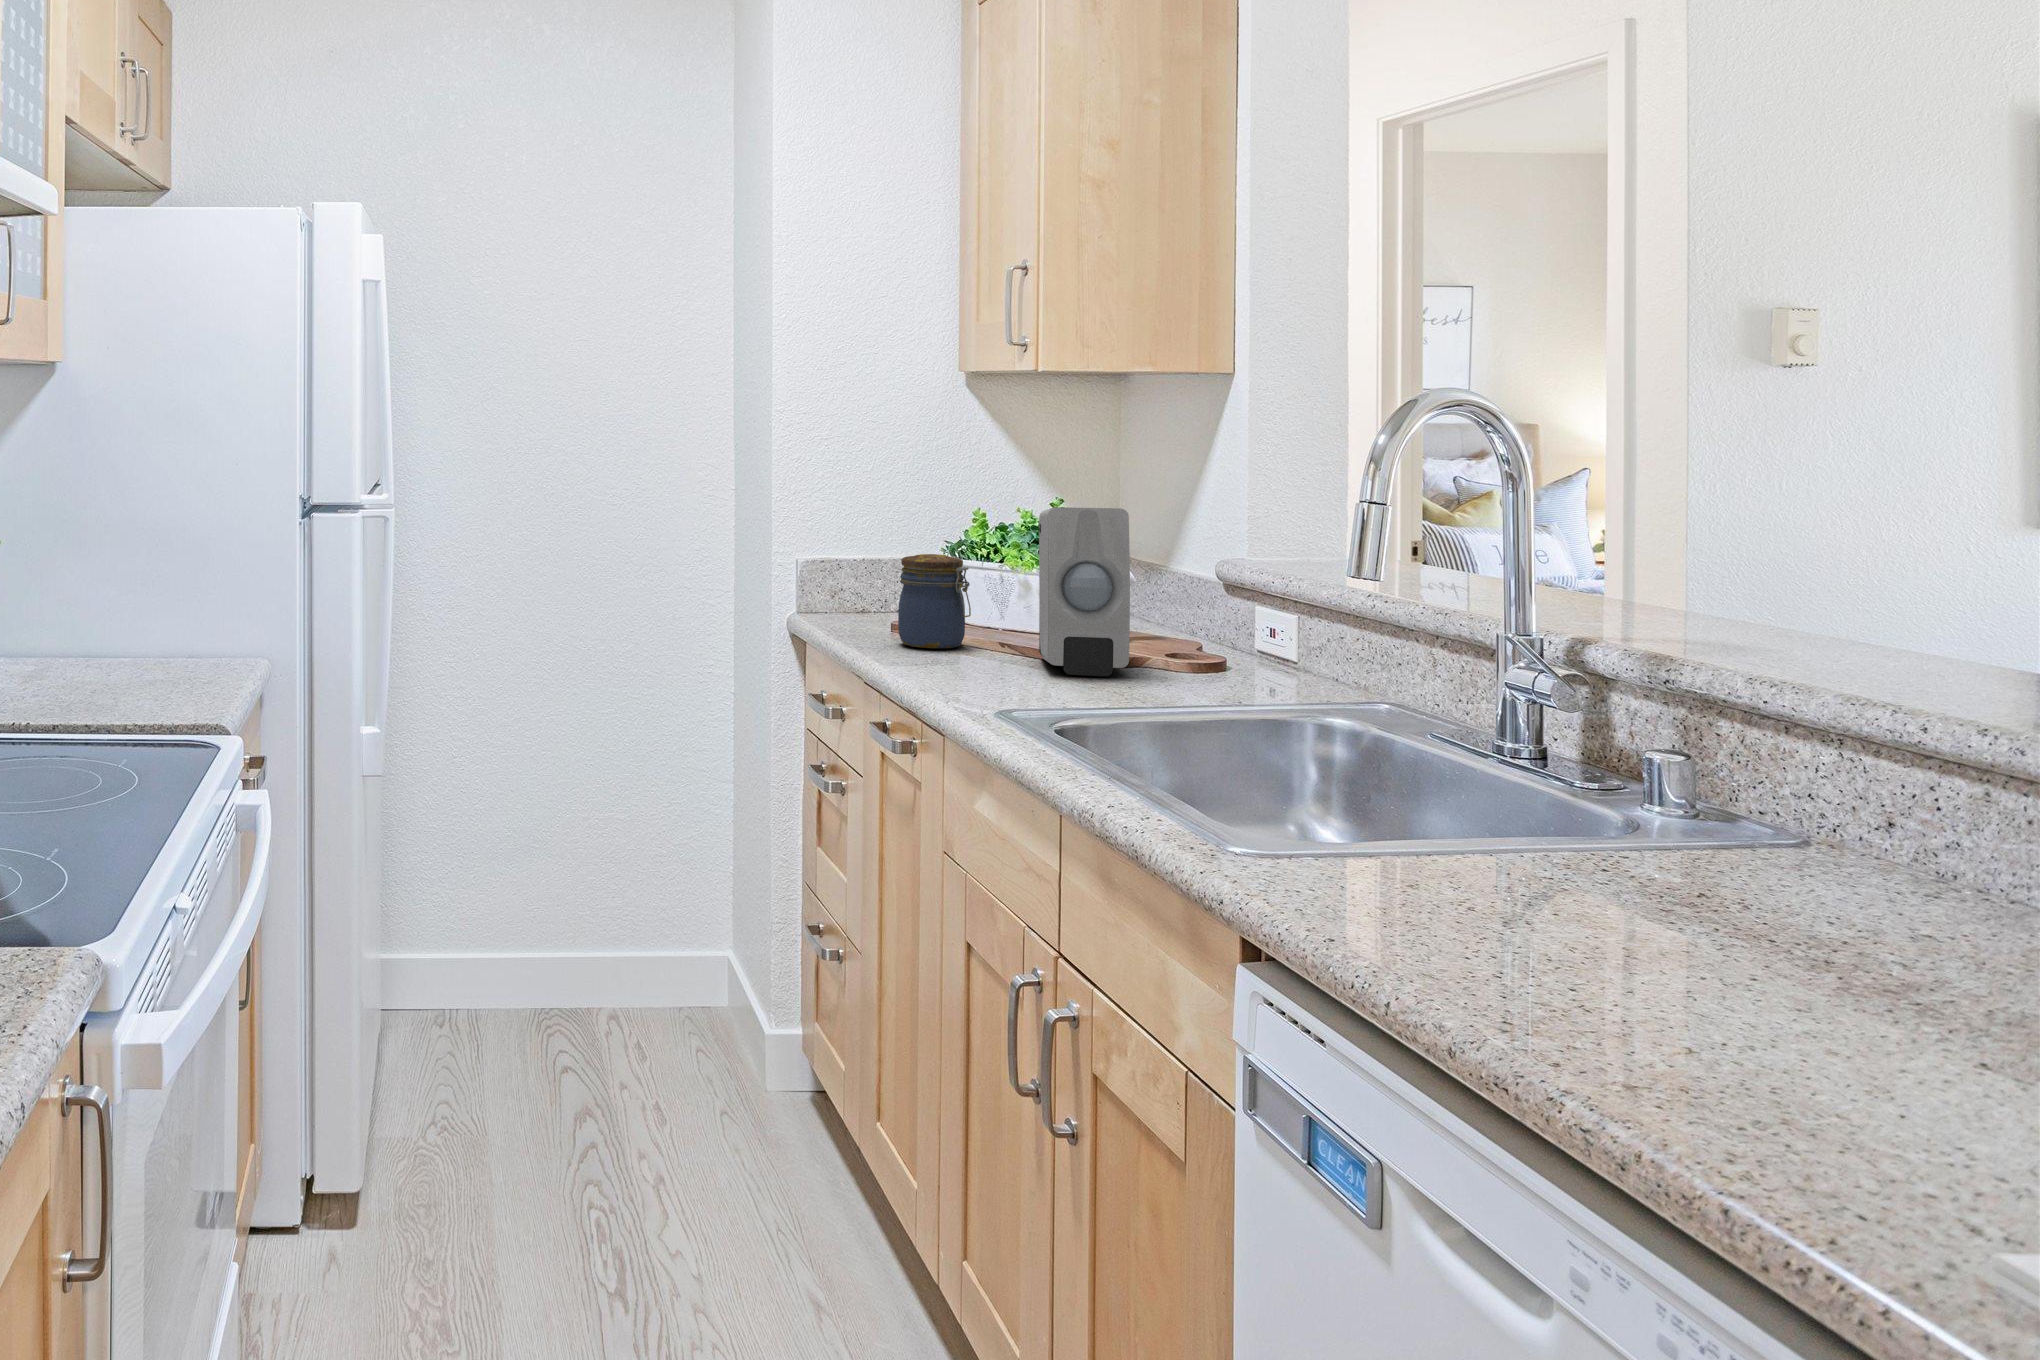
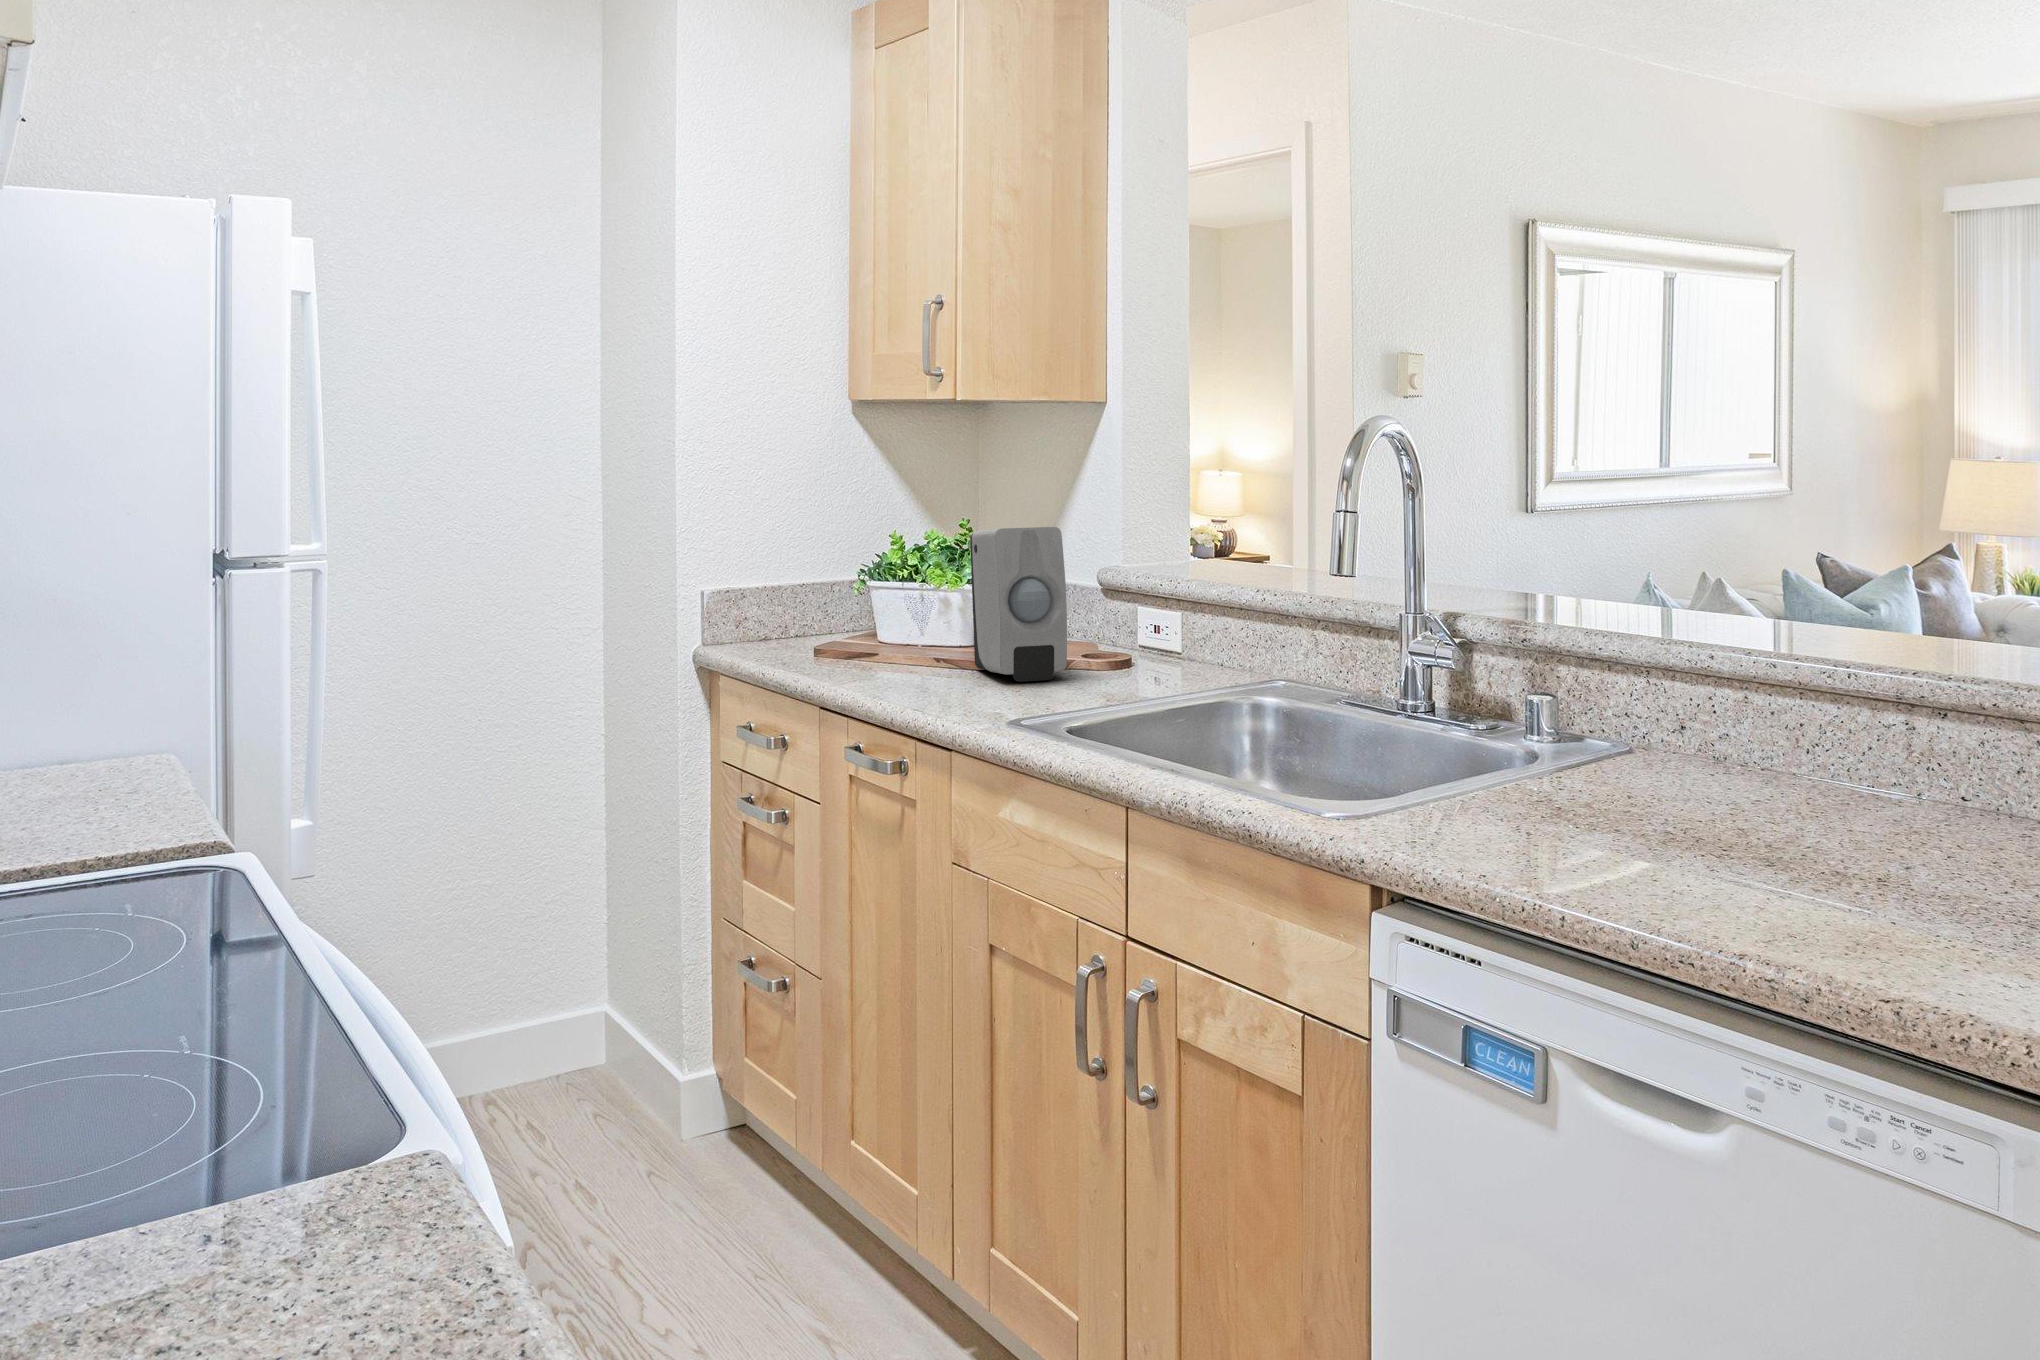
jar: present [898,554,971,648] -> none [837,579,906,670]

